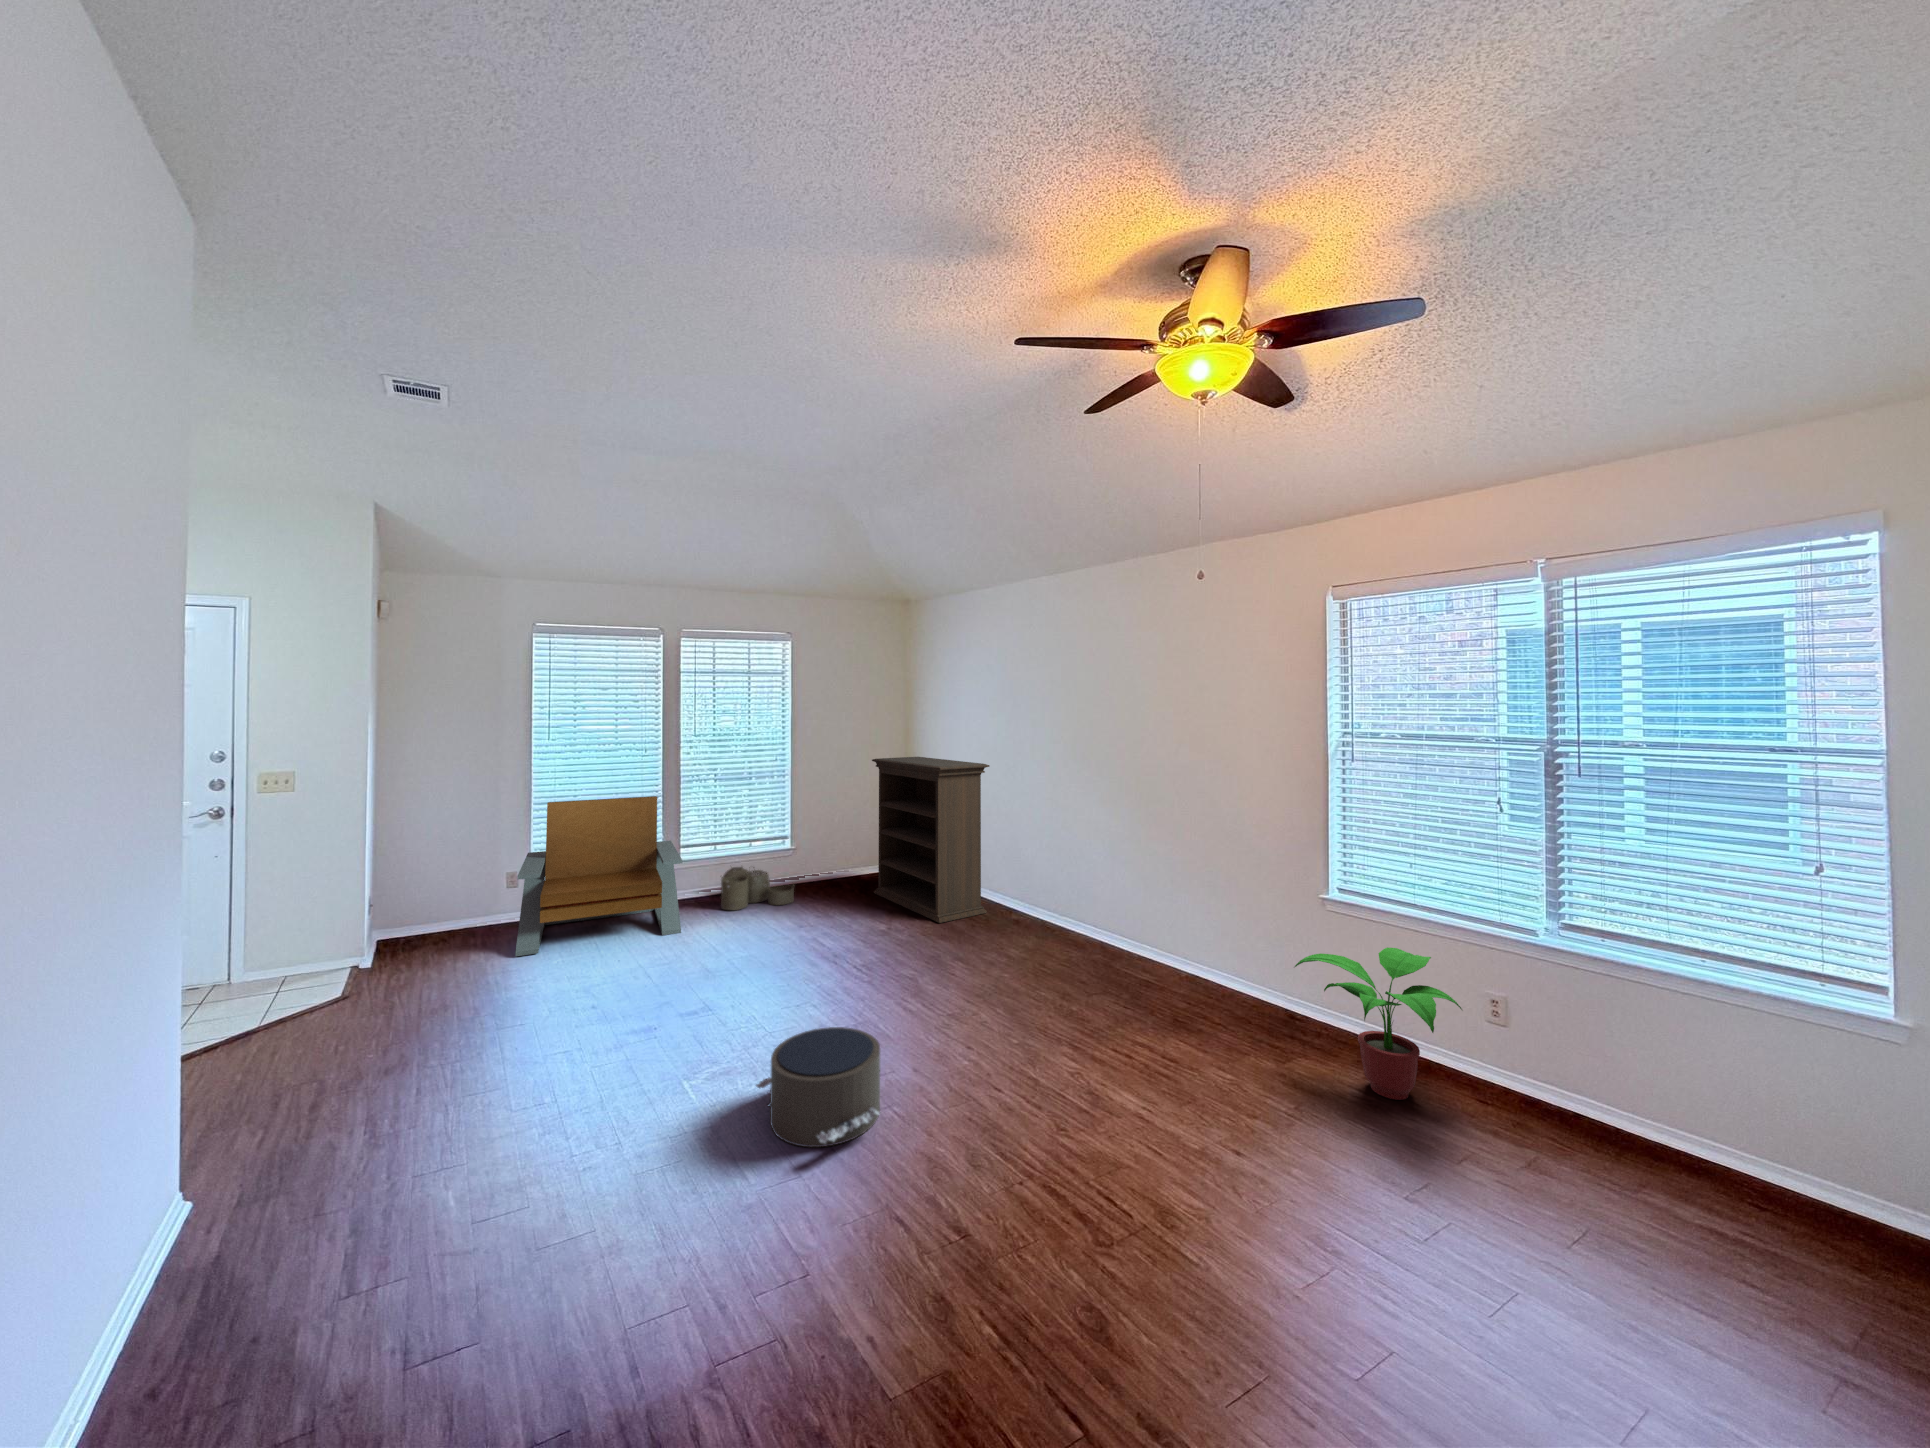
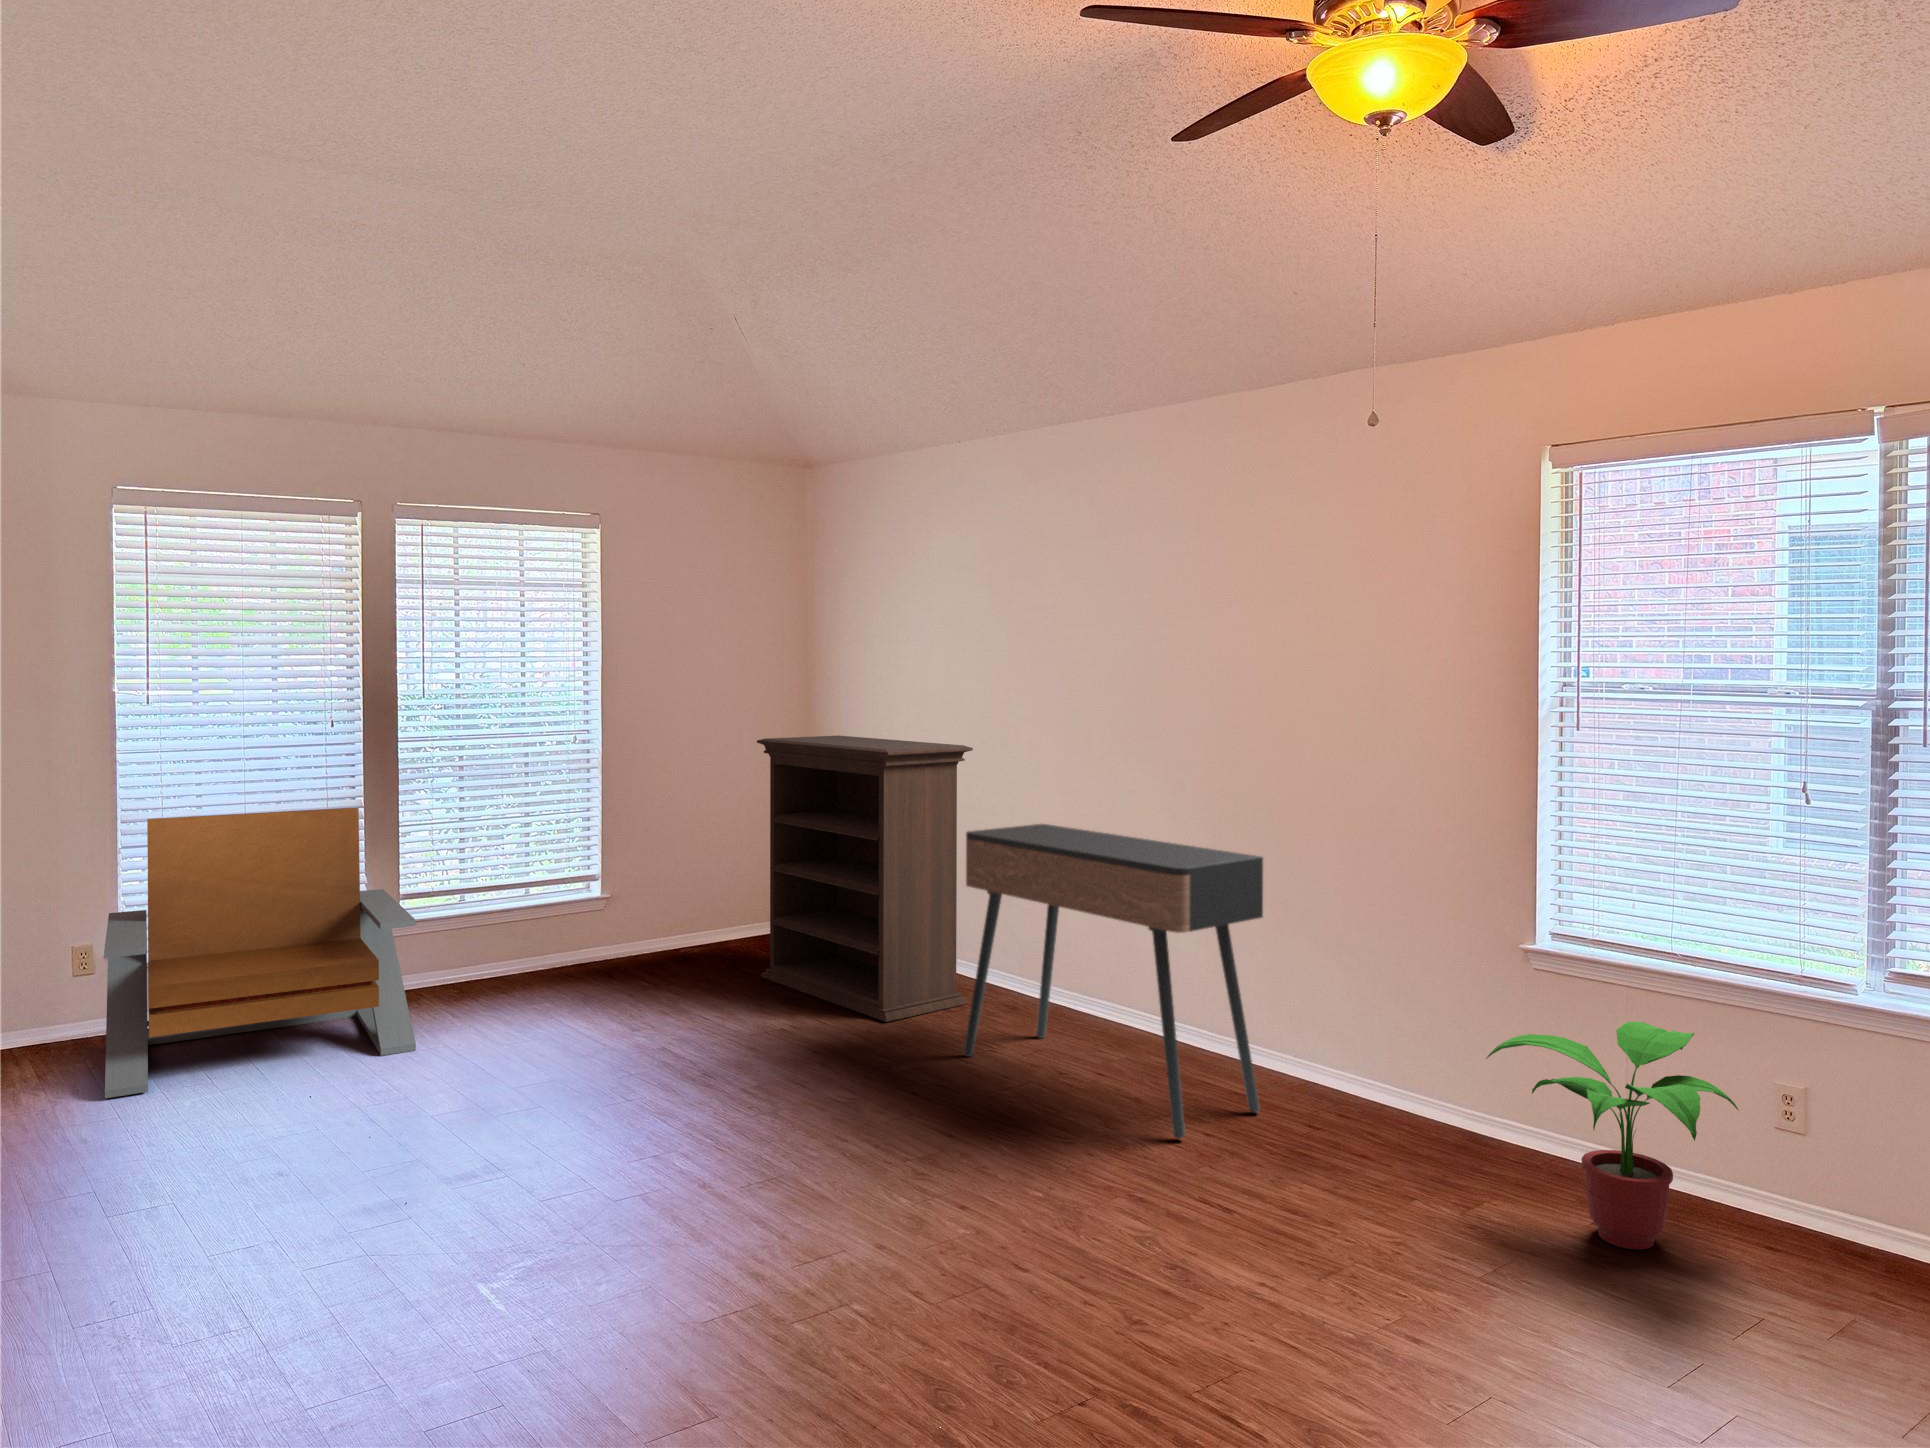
console table: none [981,810,1155,1006] -> present [964,824,1263,1139]
woven basket: present [721,867,794,910] -> none [478,932,618,1011]
pouf: present [756,1027,880,1147] -> none [607,1177,831,1363]

